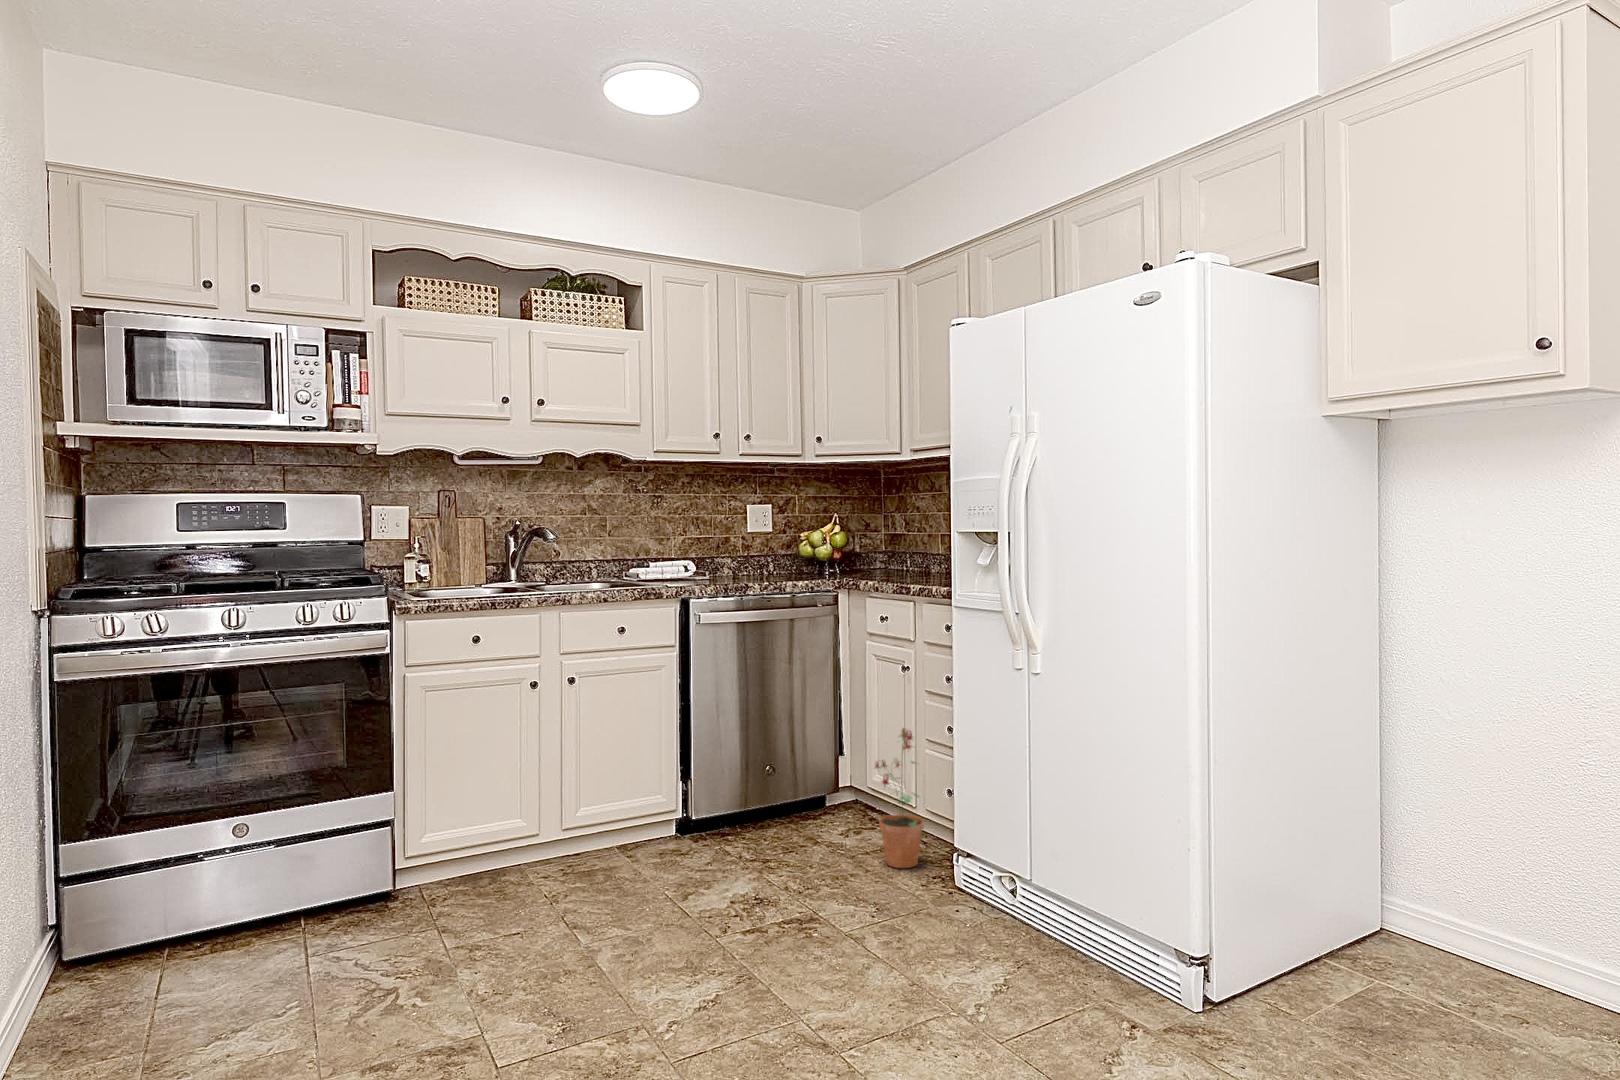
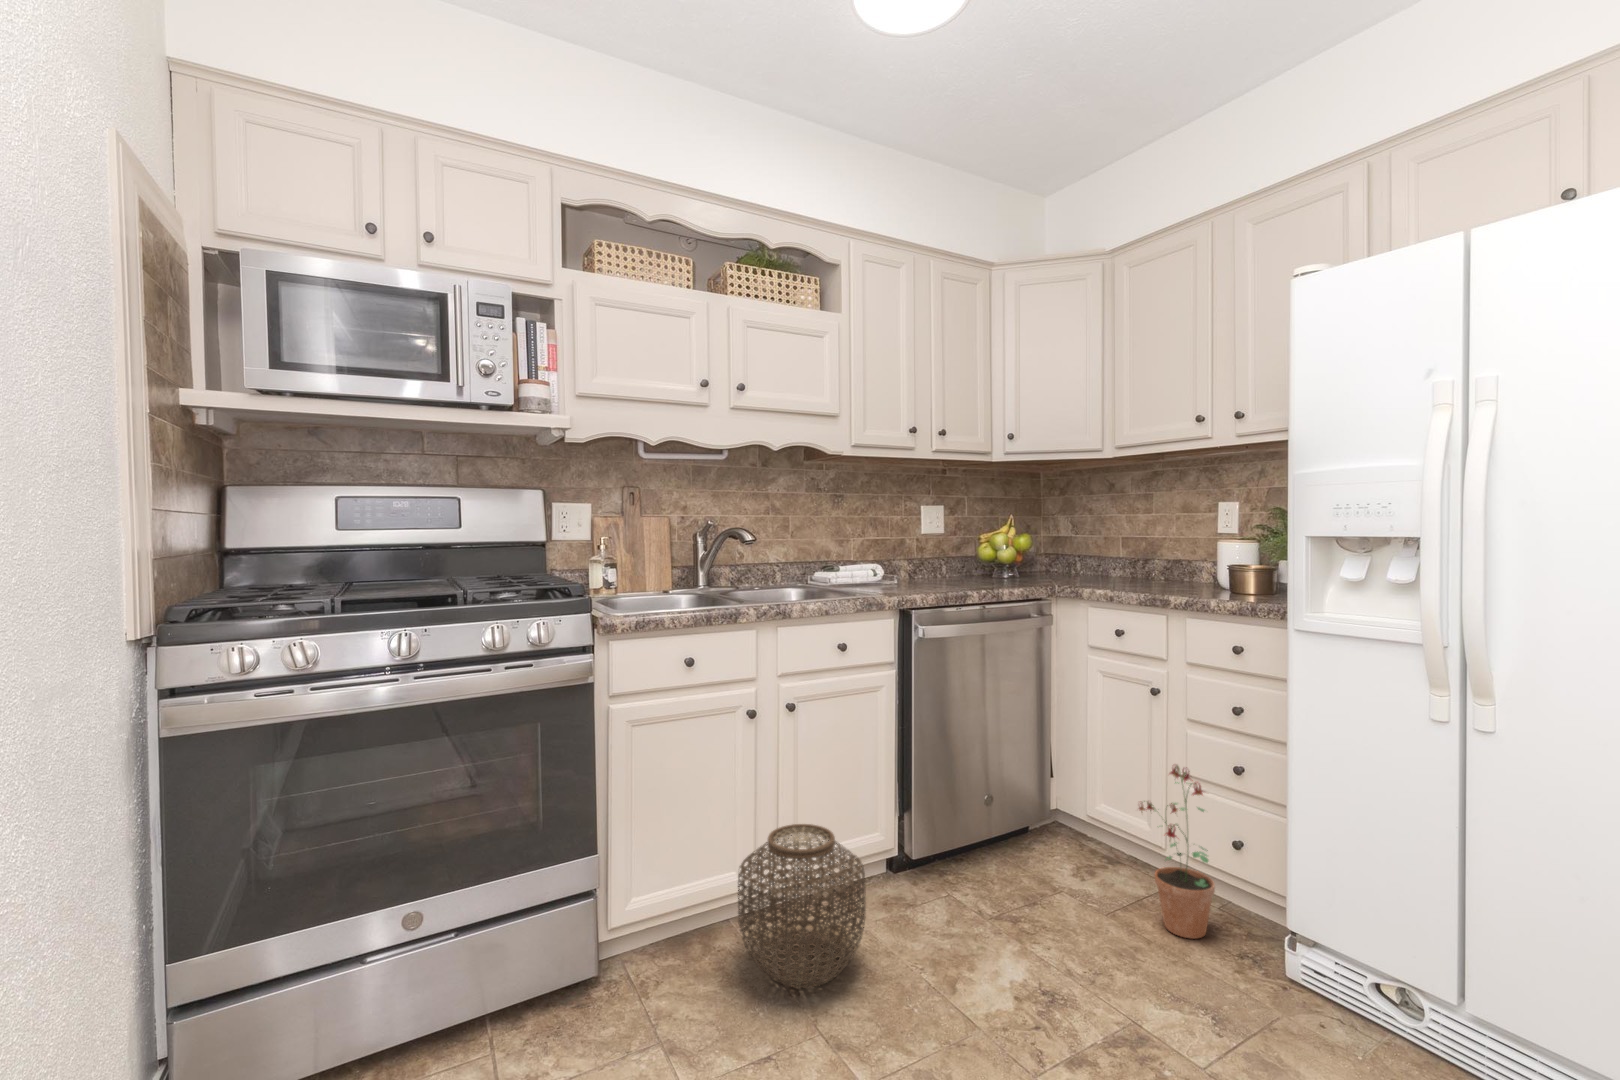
woven basket: none [514,775,621,899] -> present [738,824,866,988]

